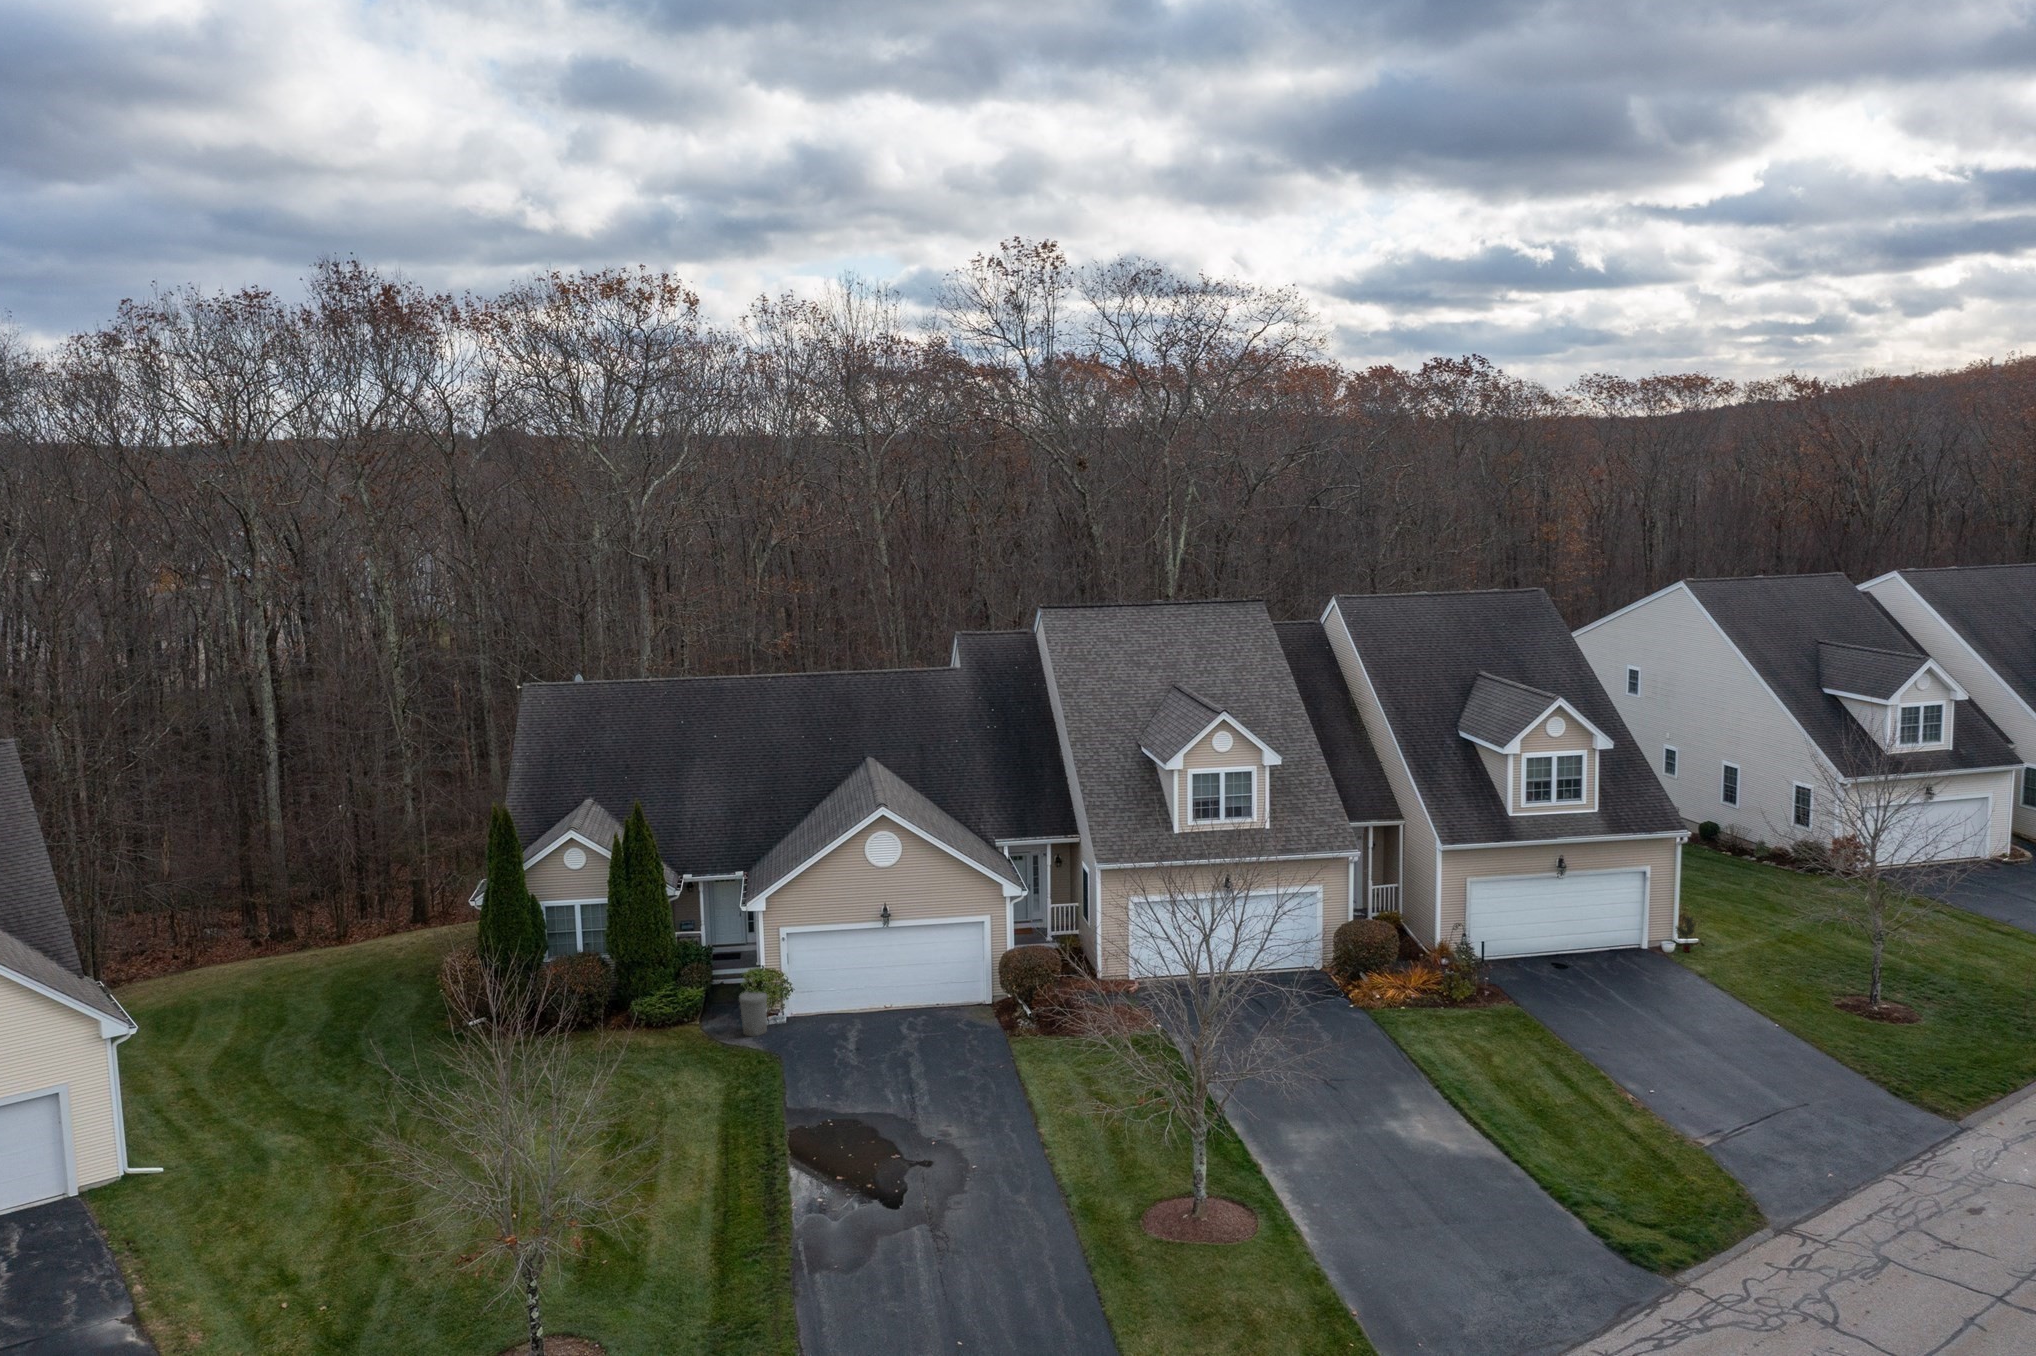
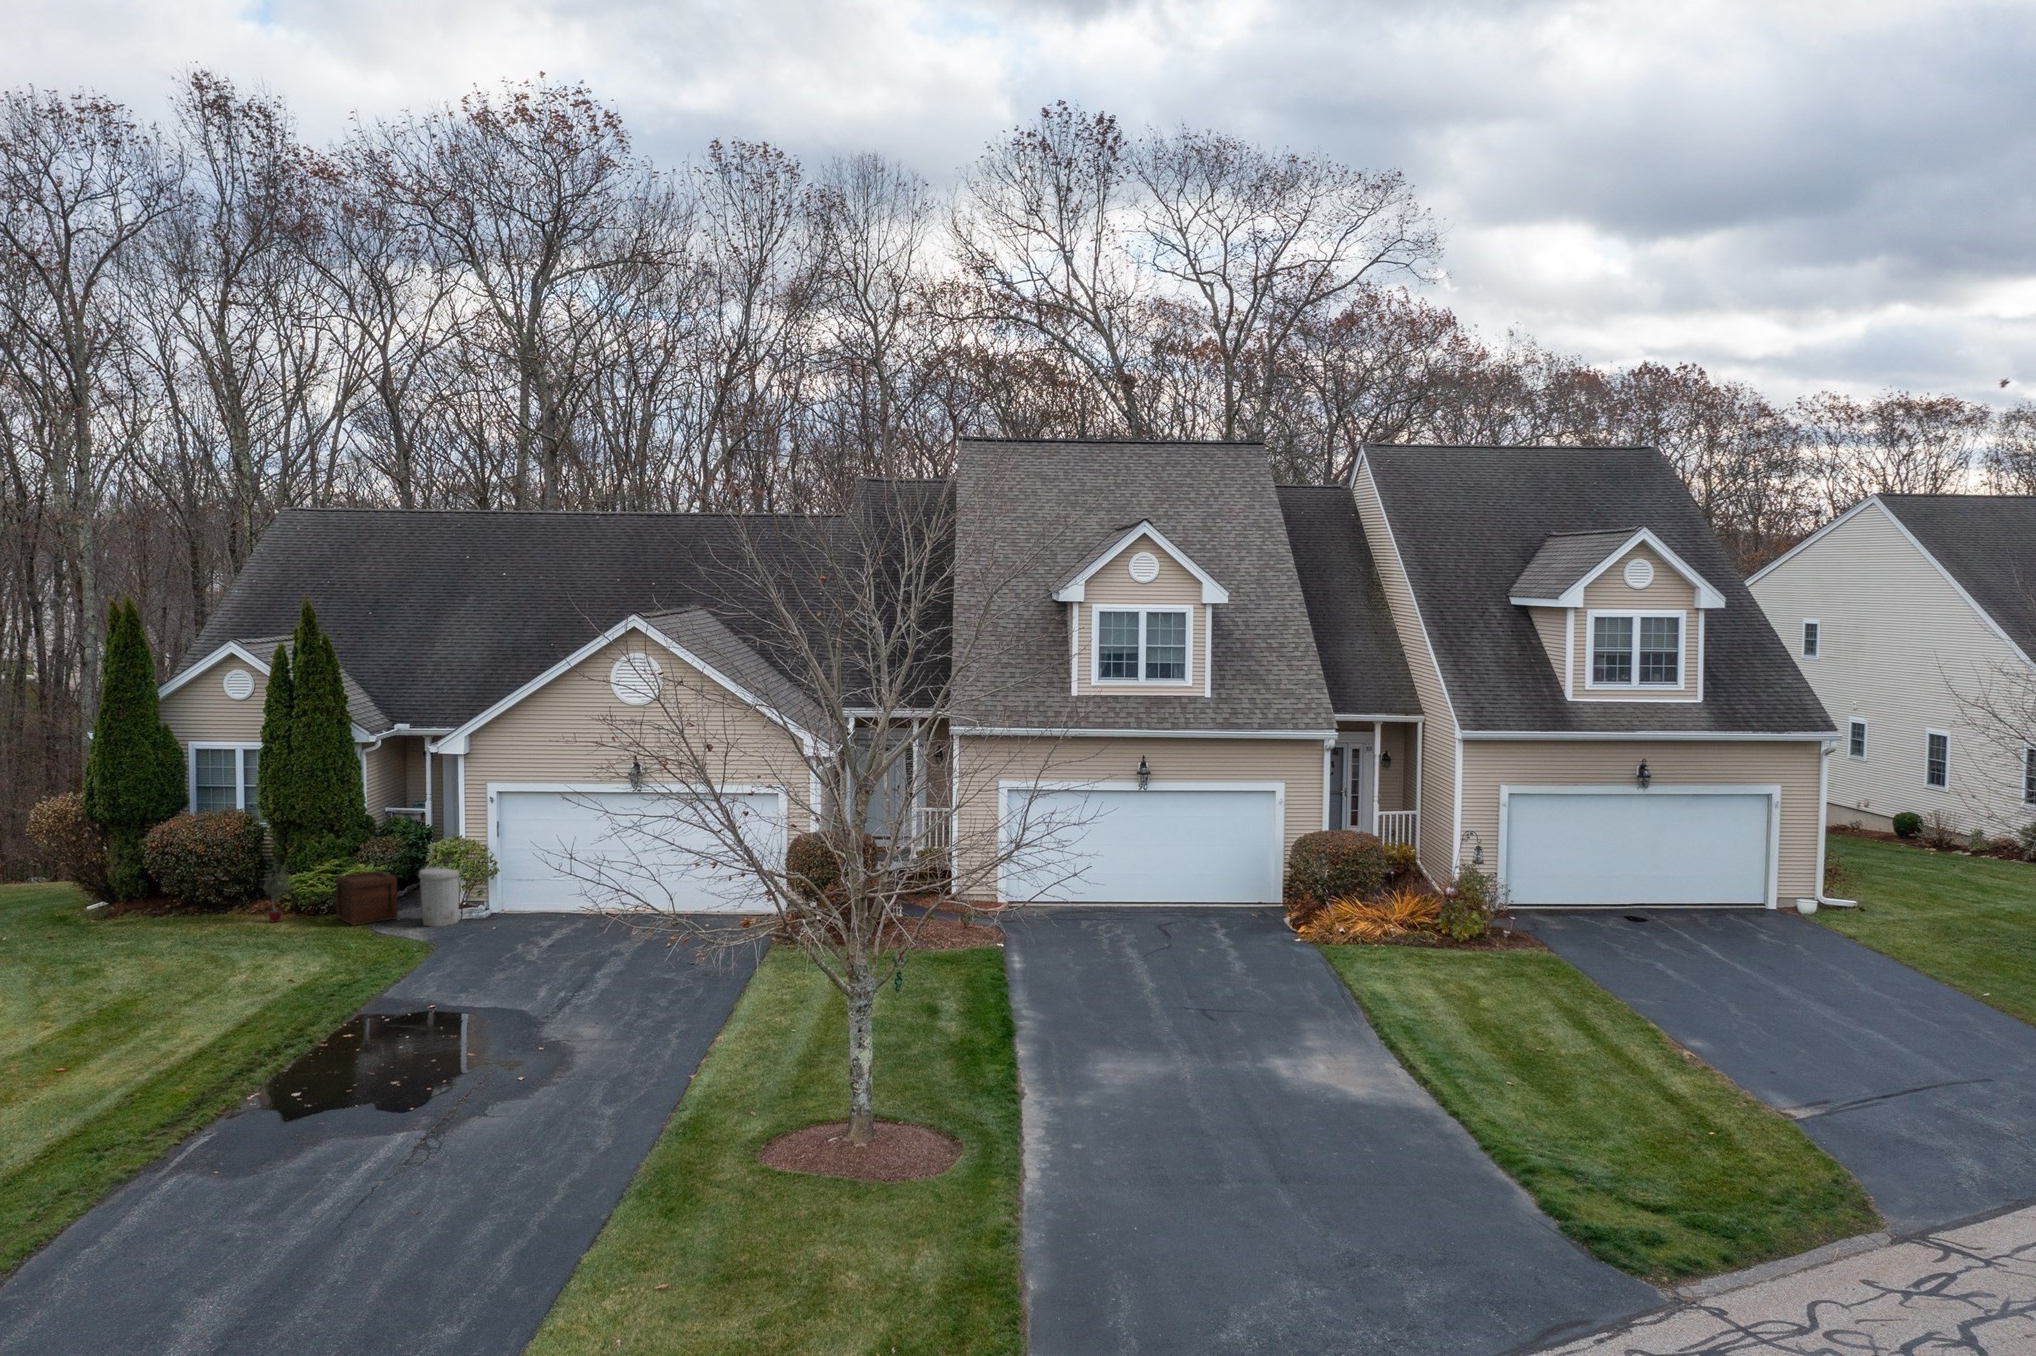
potted tree: present [1676,916,1695,952] -> present [264,867,295,922]
wooden crate: none [674,994,721,1040] -> present [336,871,398,926]

